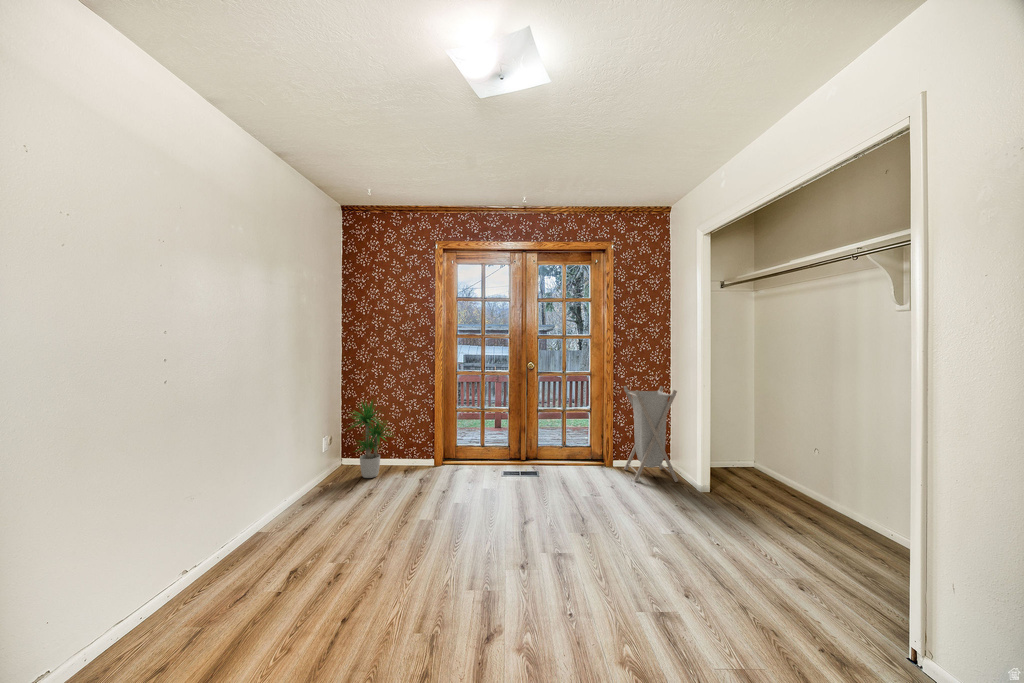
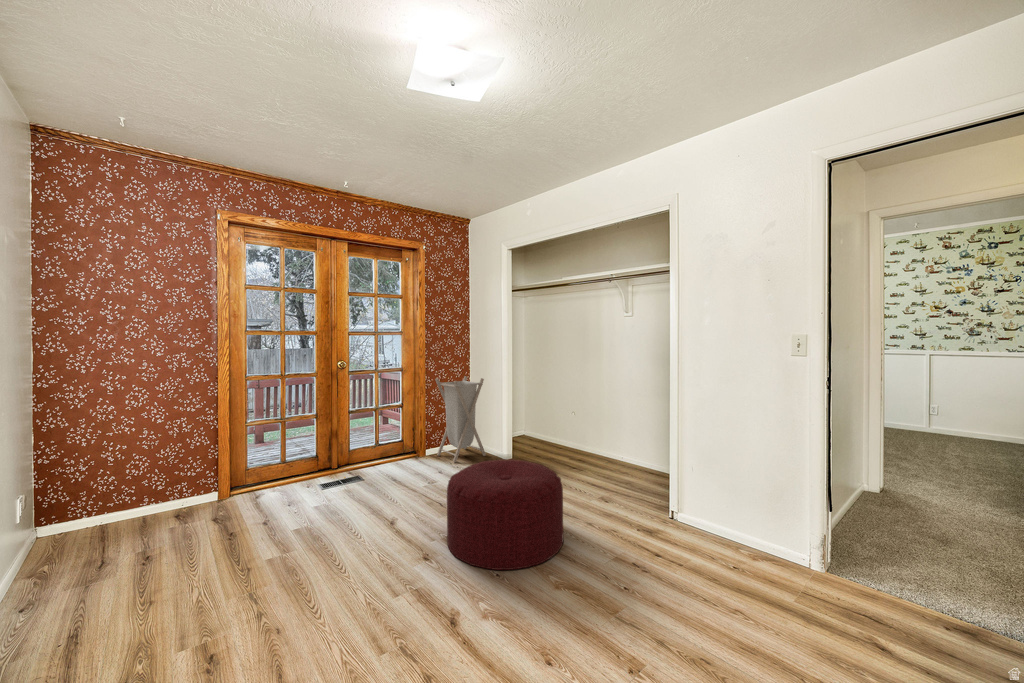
potted plant: present [348,400,392,478] -> none [60,422,166,541]
ottoman: none [547,484,689,625] -> present [447,459,564,570]

